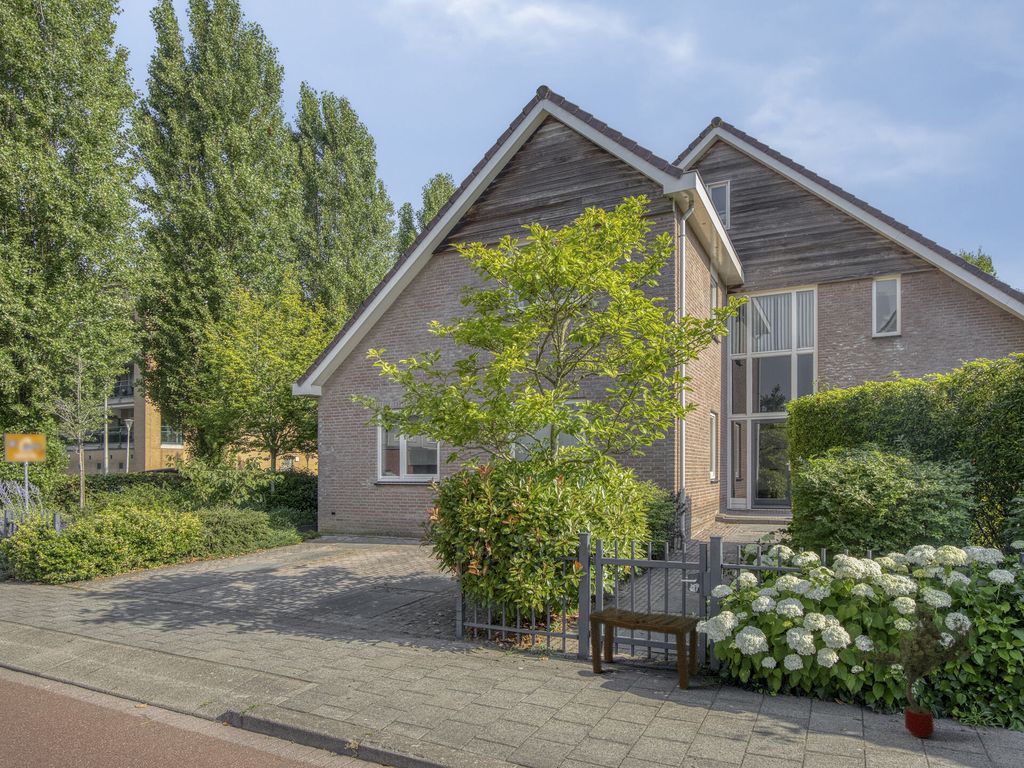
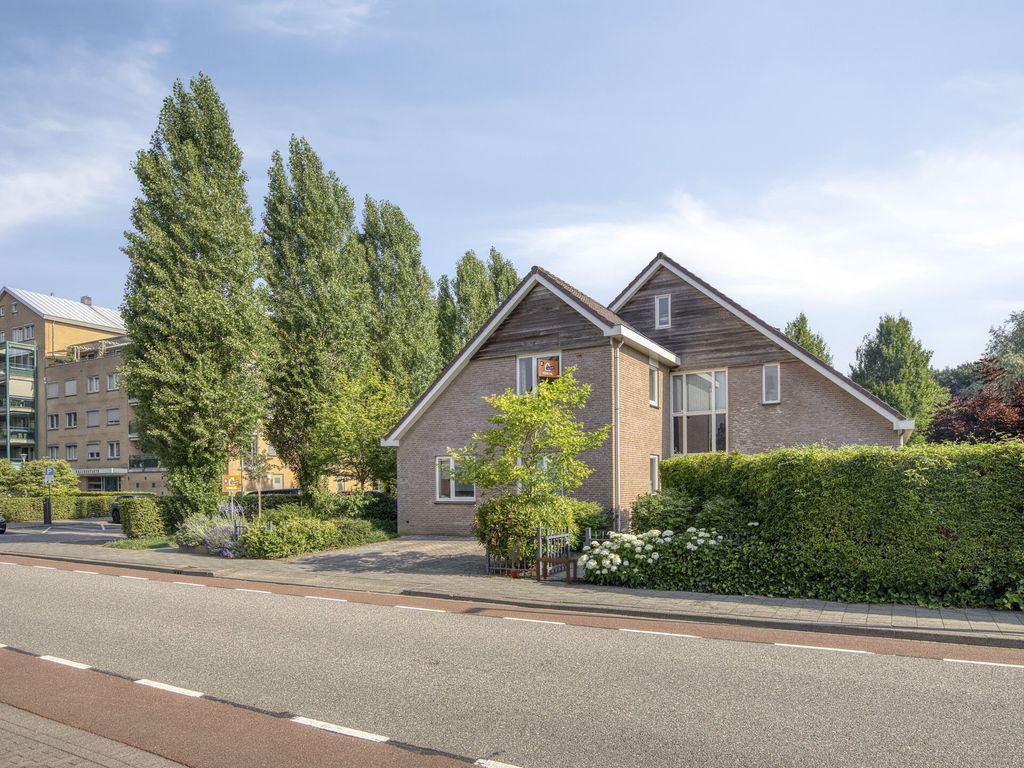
potted tree: present [857,602,974,738] -> present [508,541,526,578]

